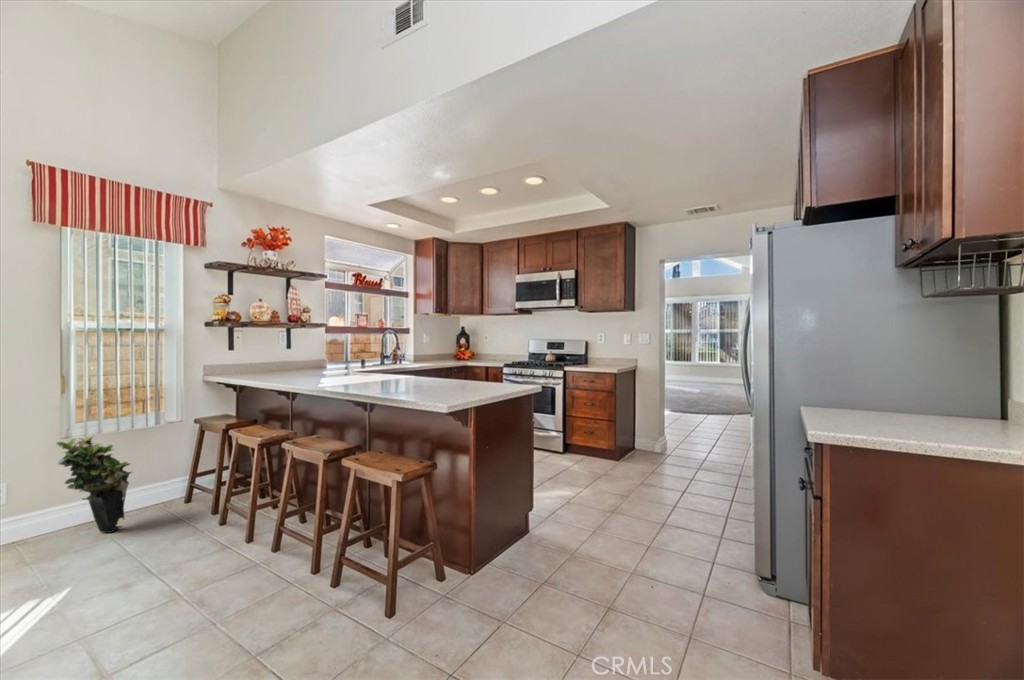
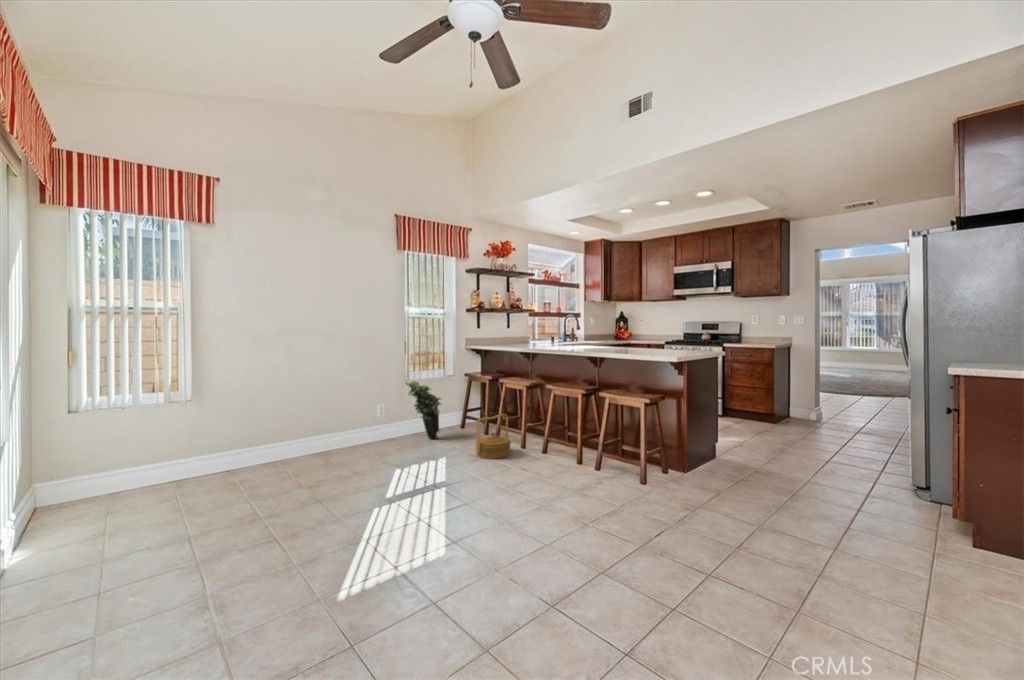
basket: none [143,491,221,576] -> present [476,414,511,459]

